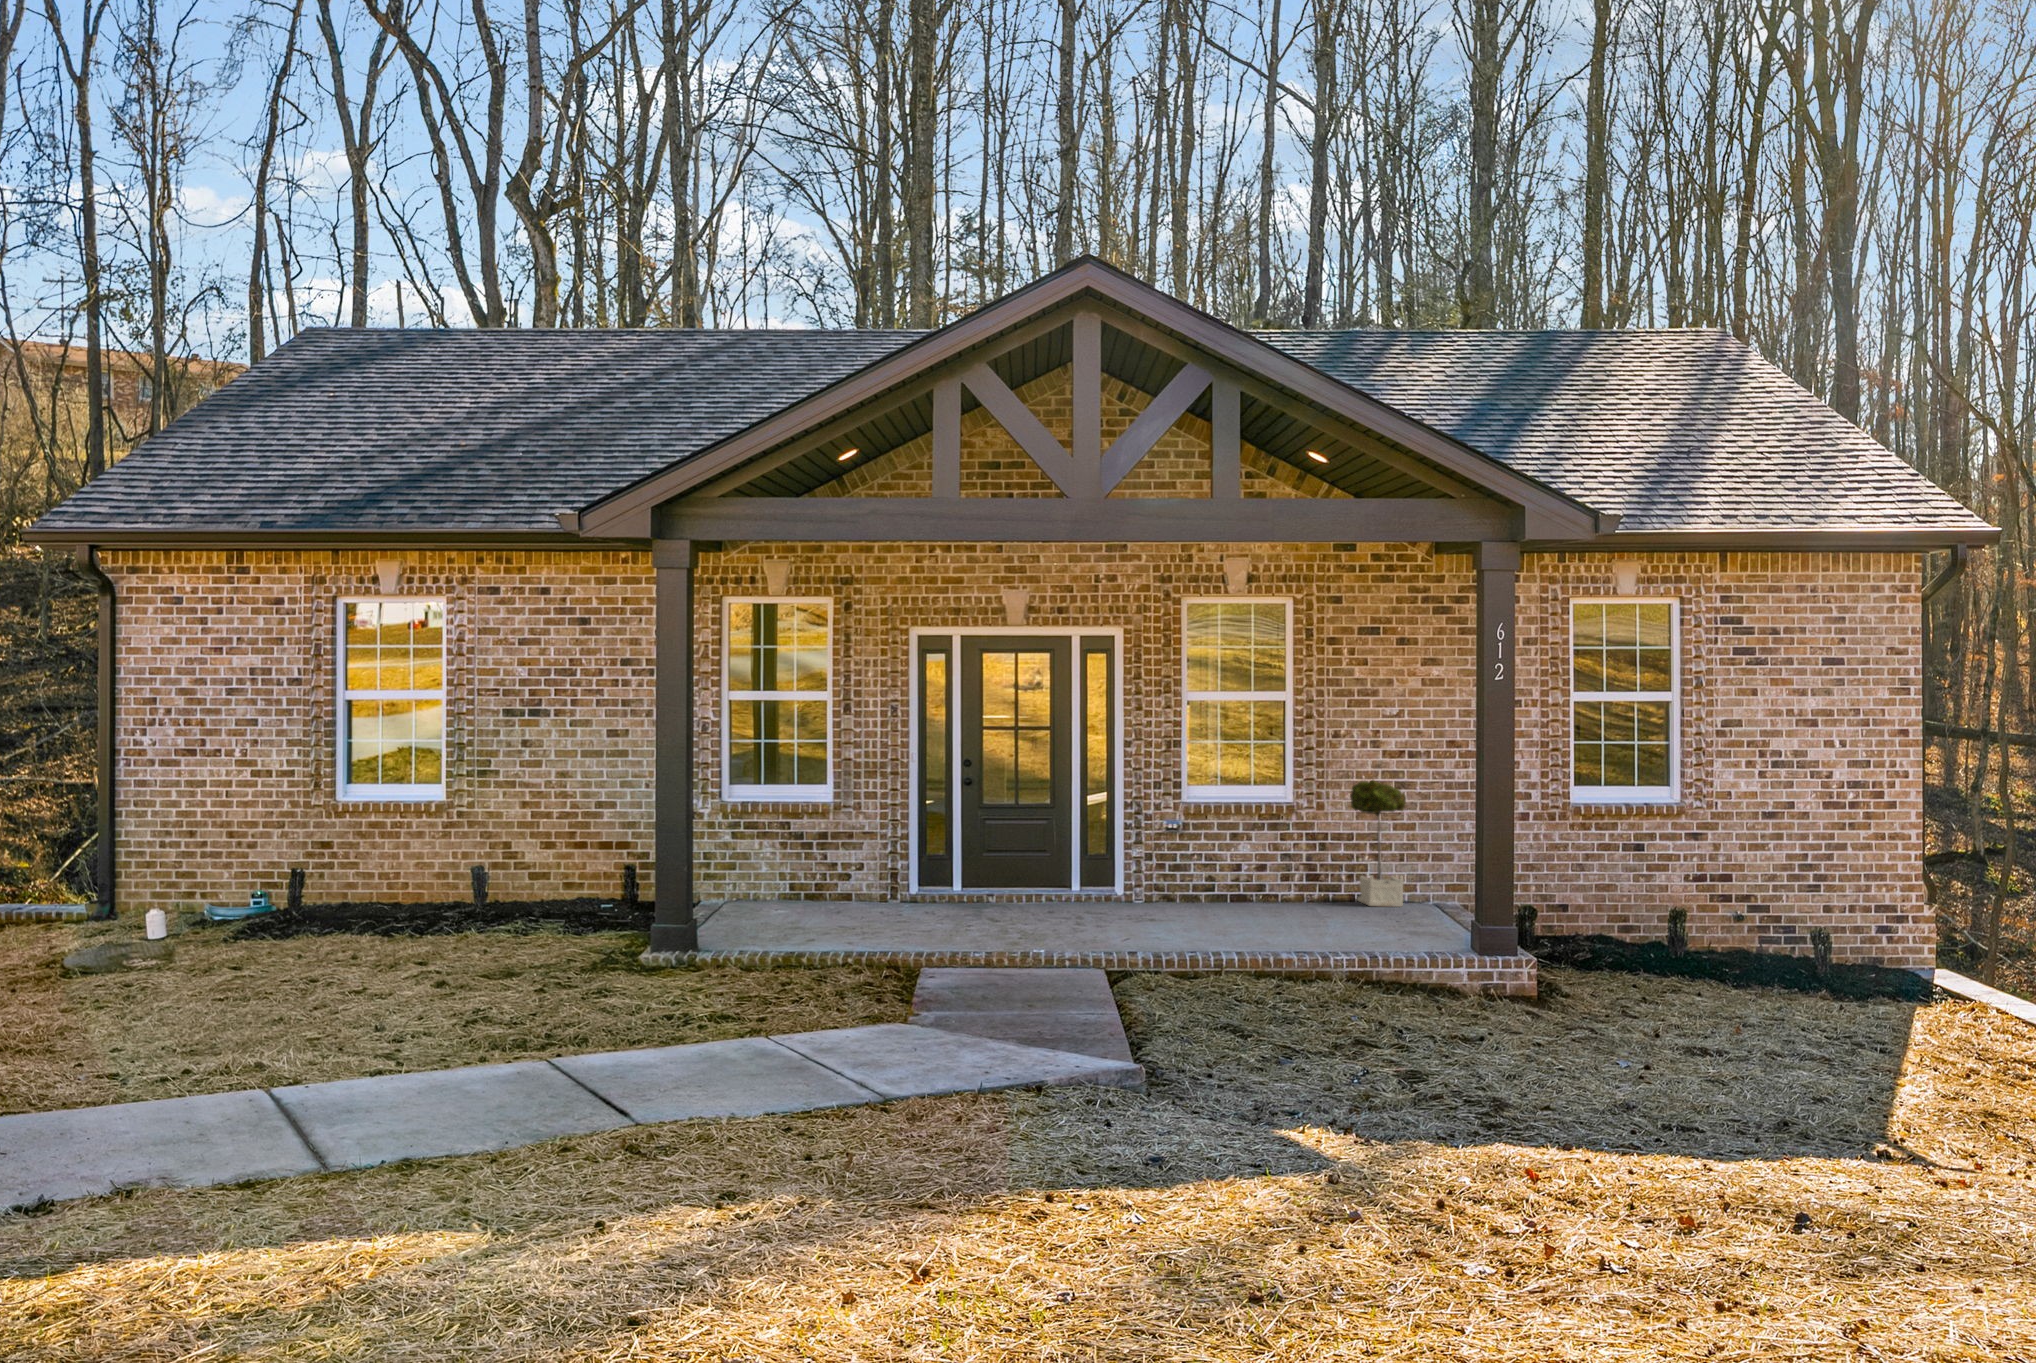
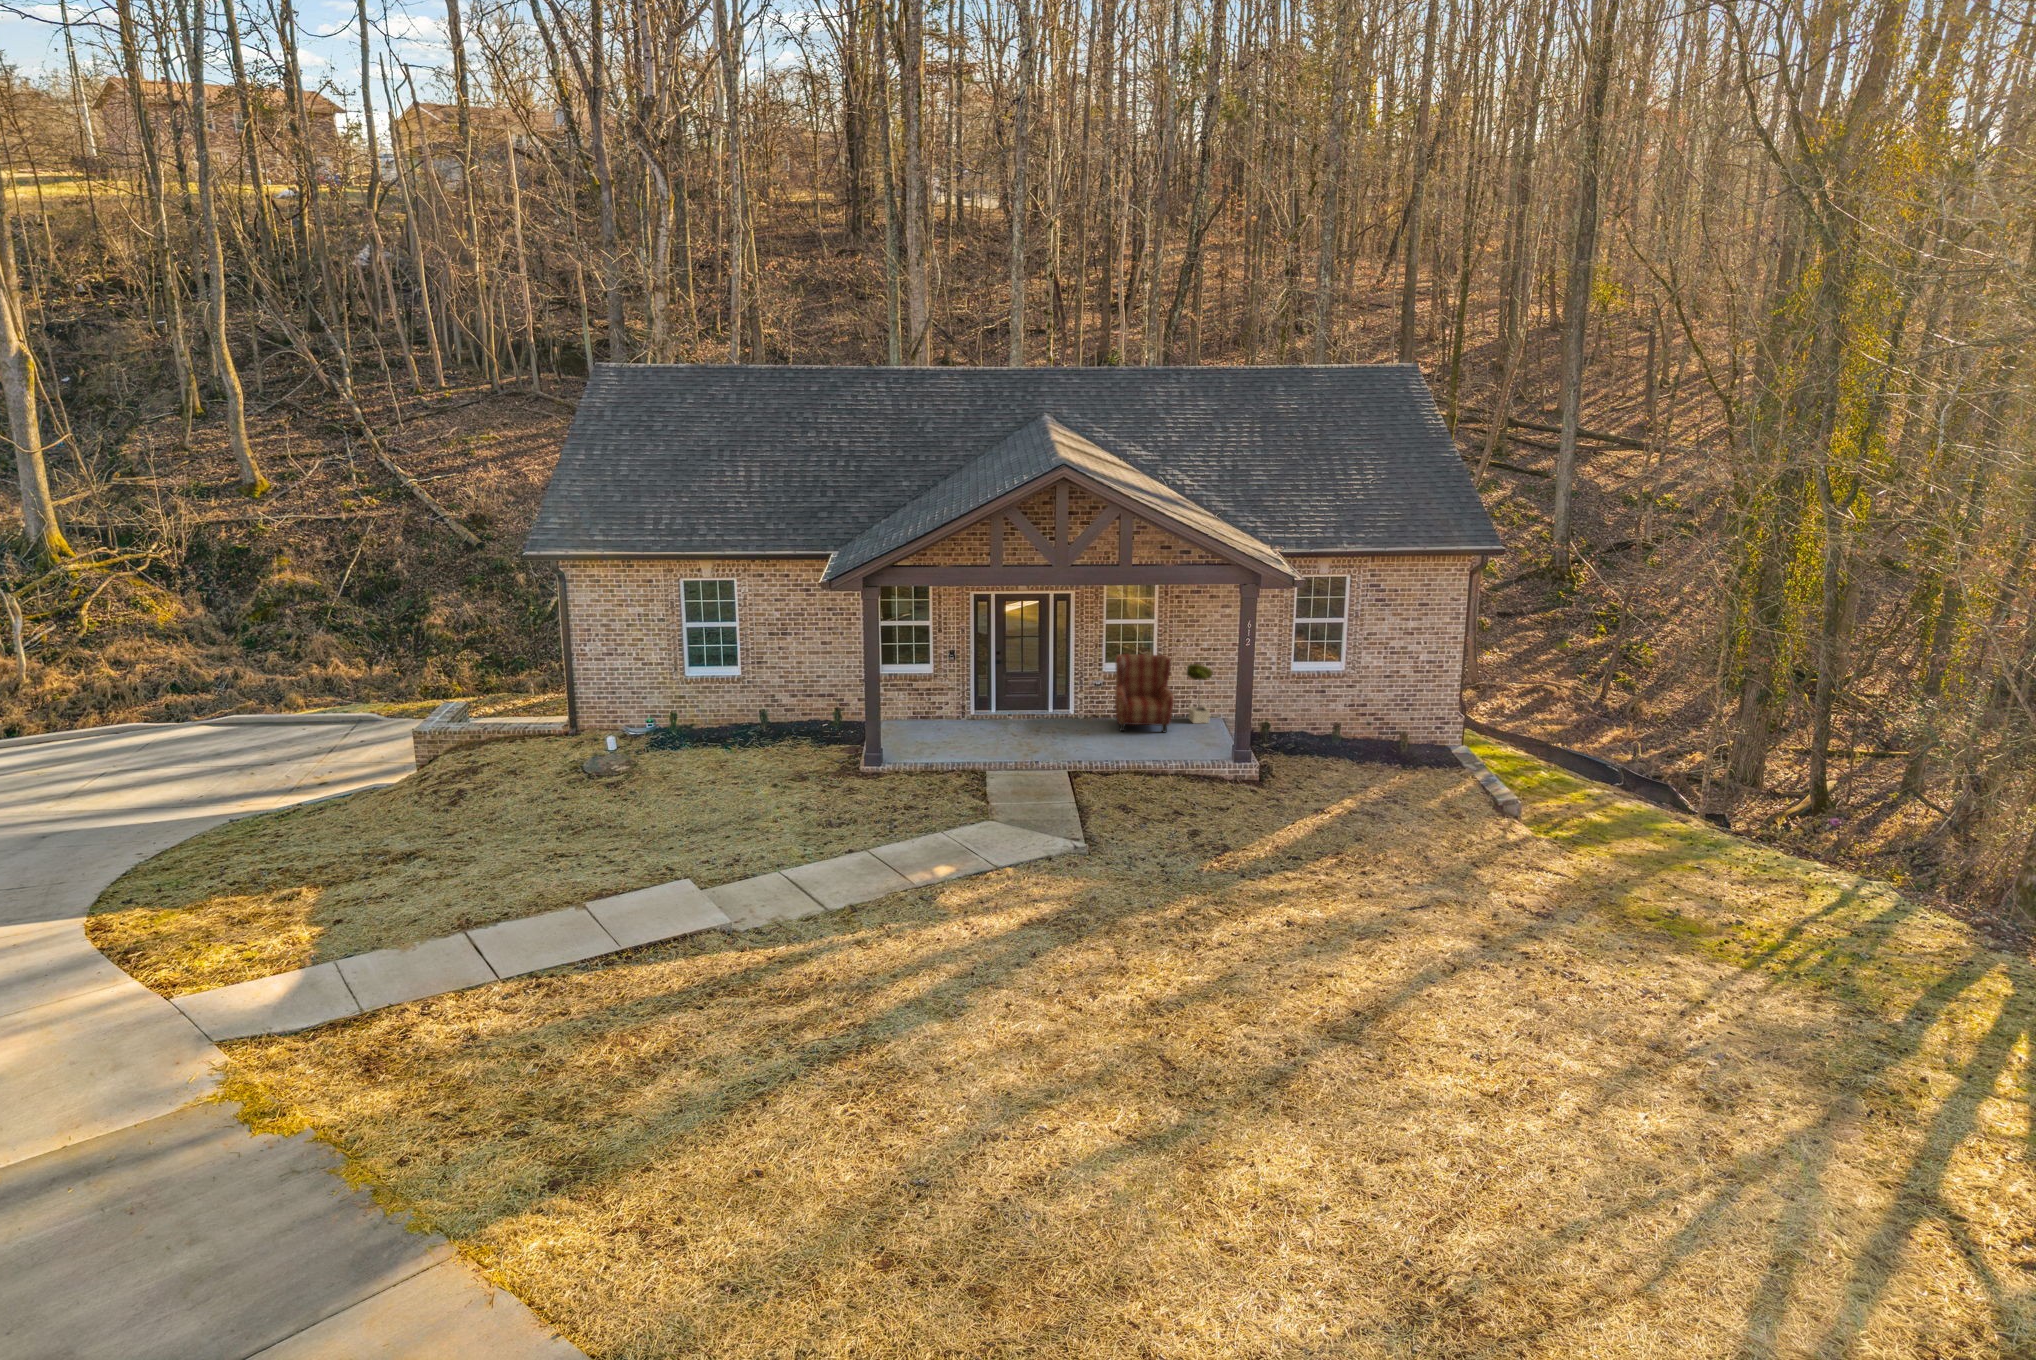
armchair: none [1205,760,1331,917] -> present [1115,654,1174,733]

